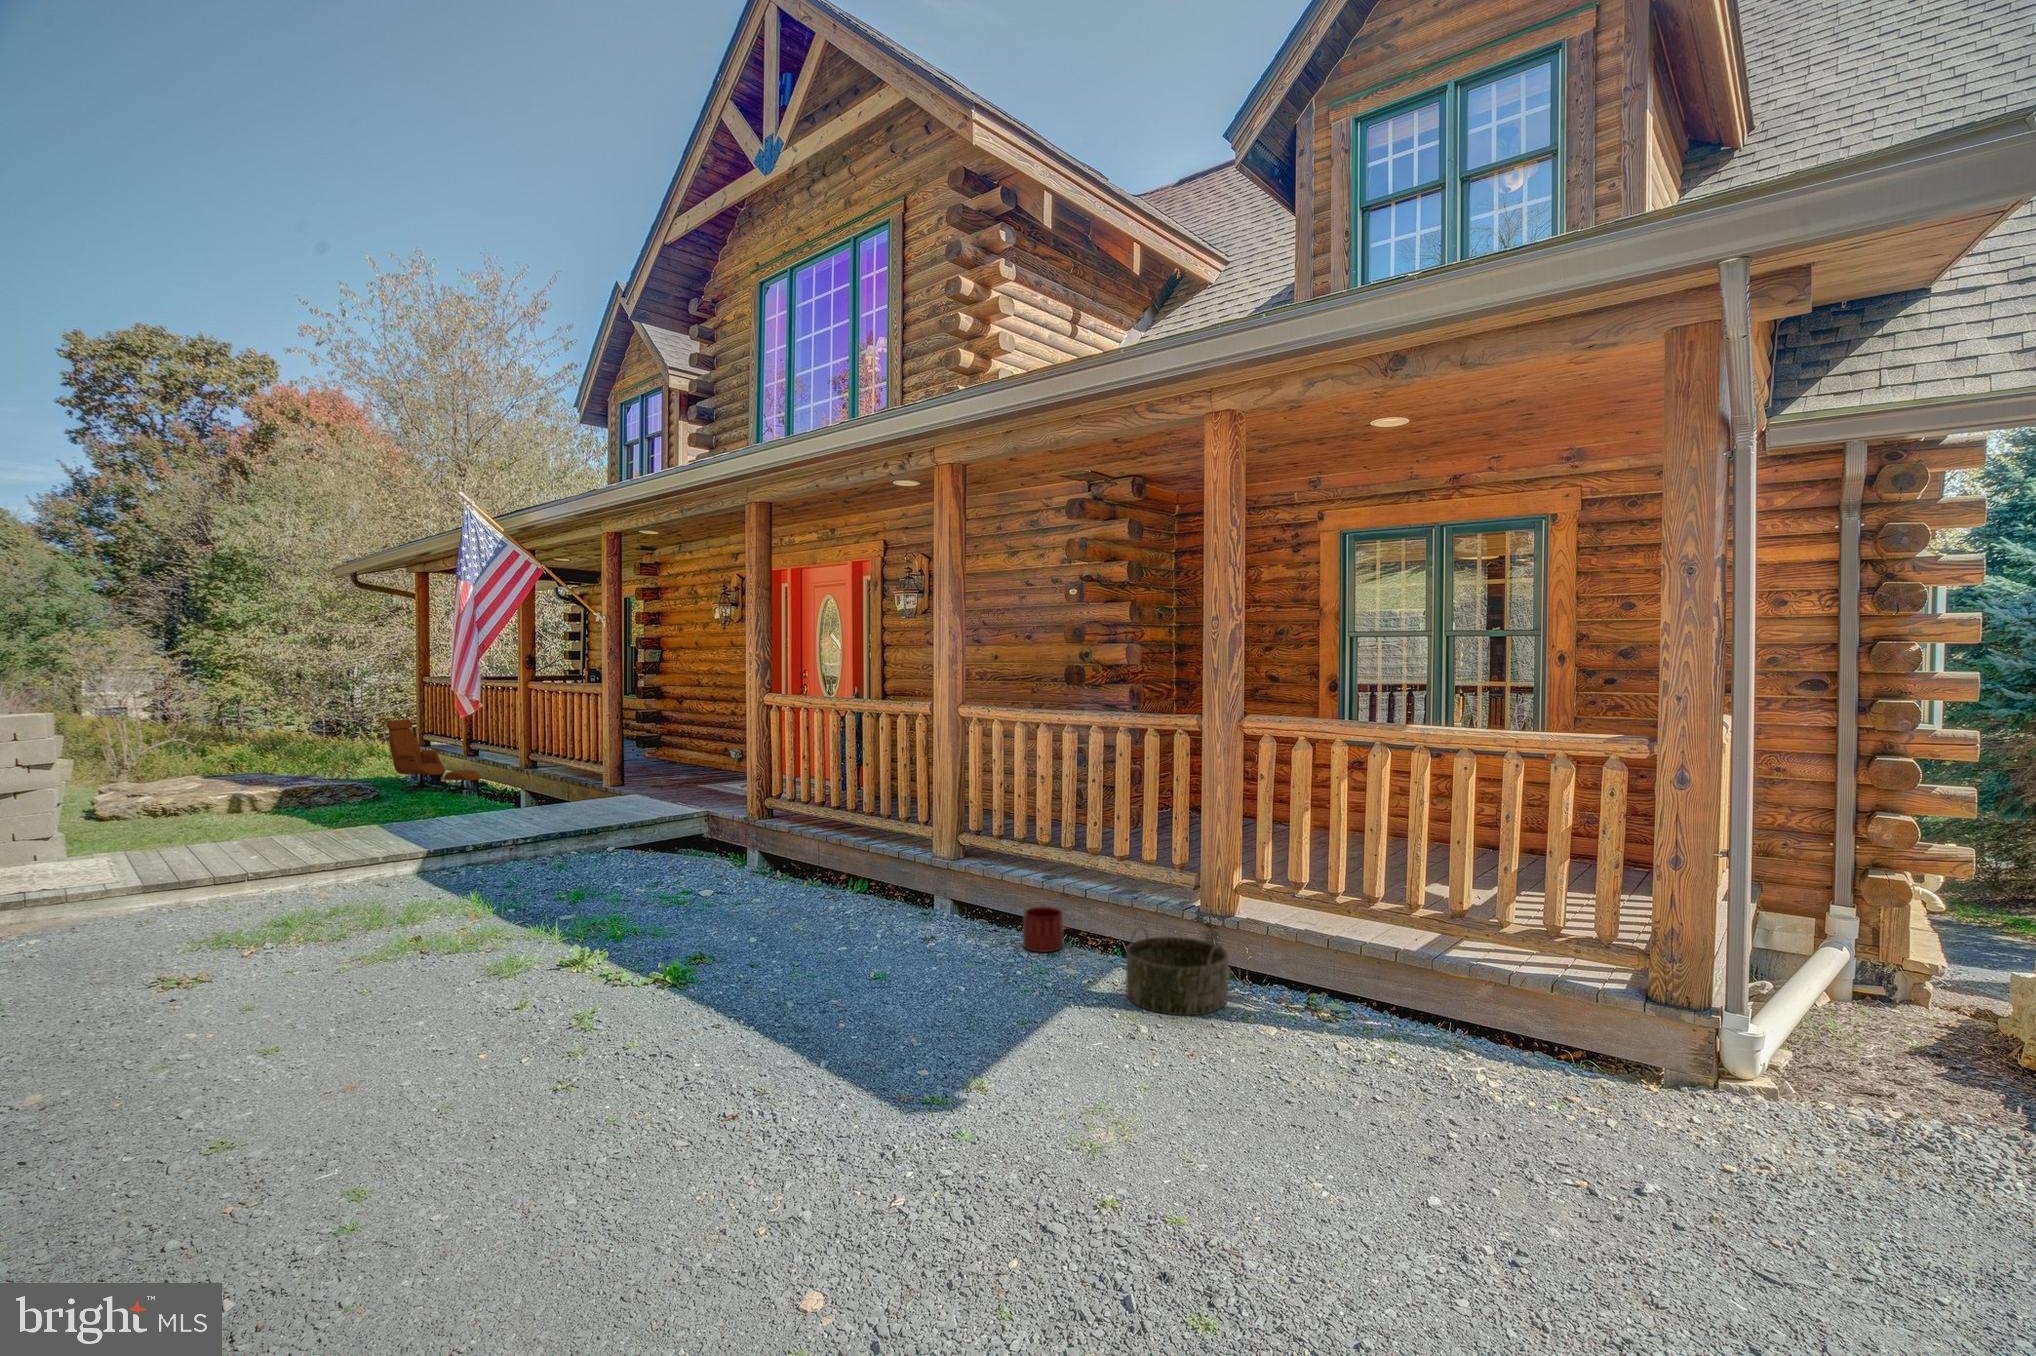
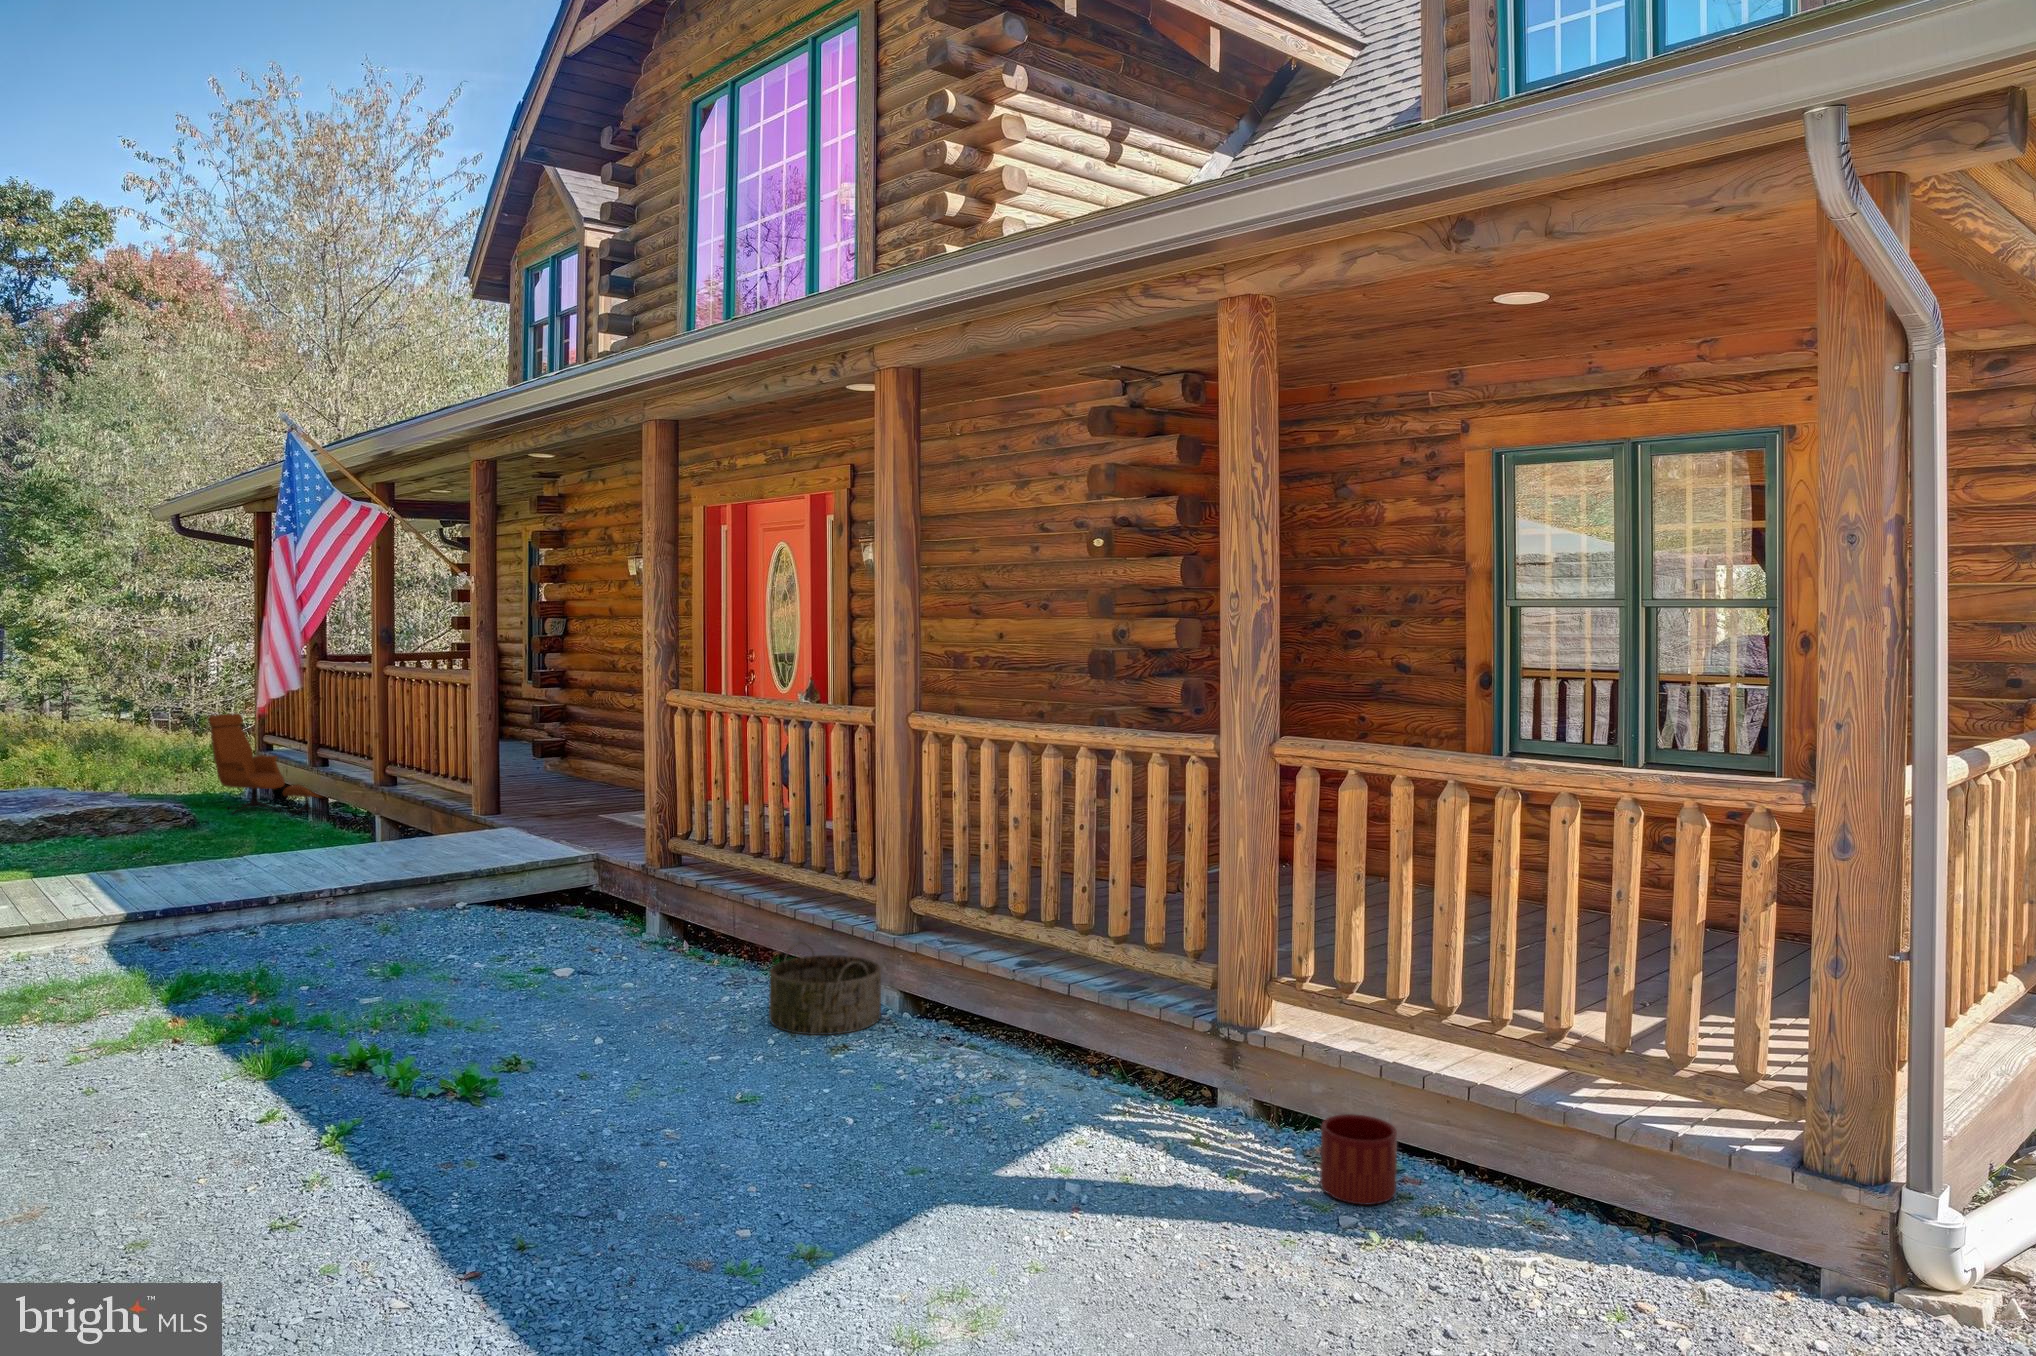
planter: present [1023,907,1063,952] -> present [1320,1114,1397,1205]
basket: present [1126,927,1228,1015] -> present [769,942,881,1035]

